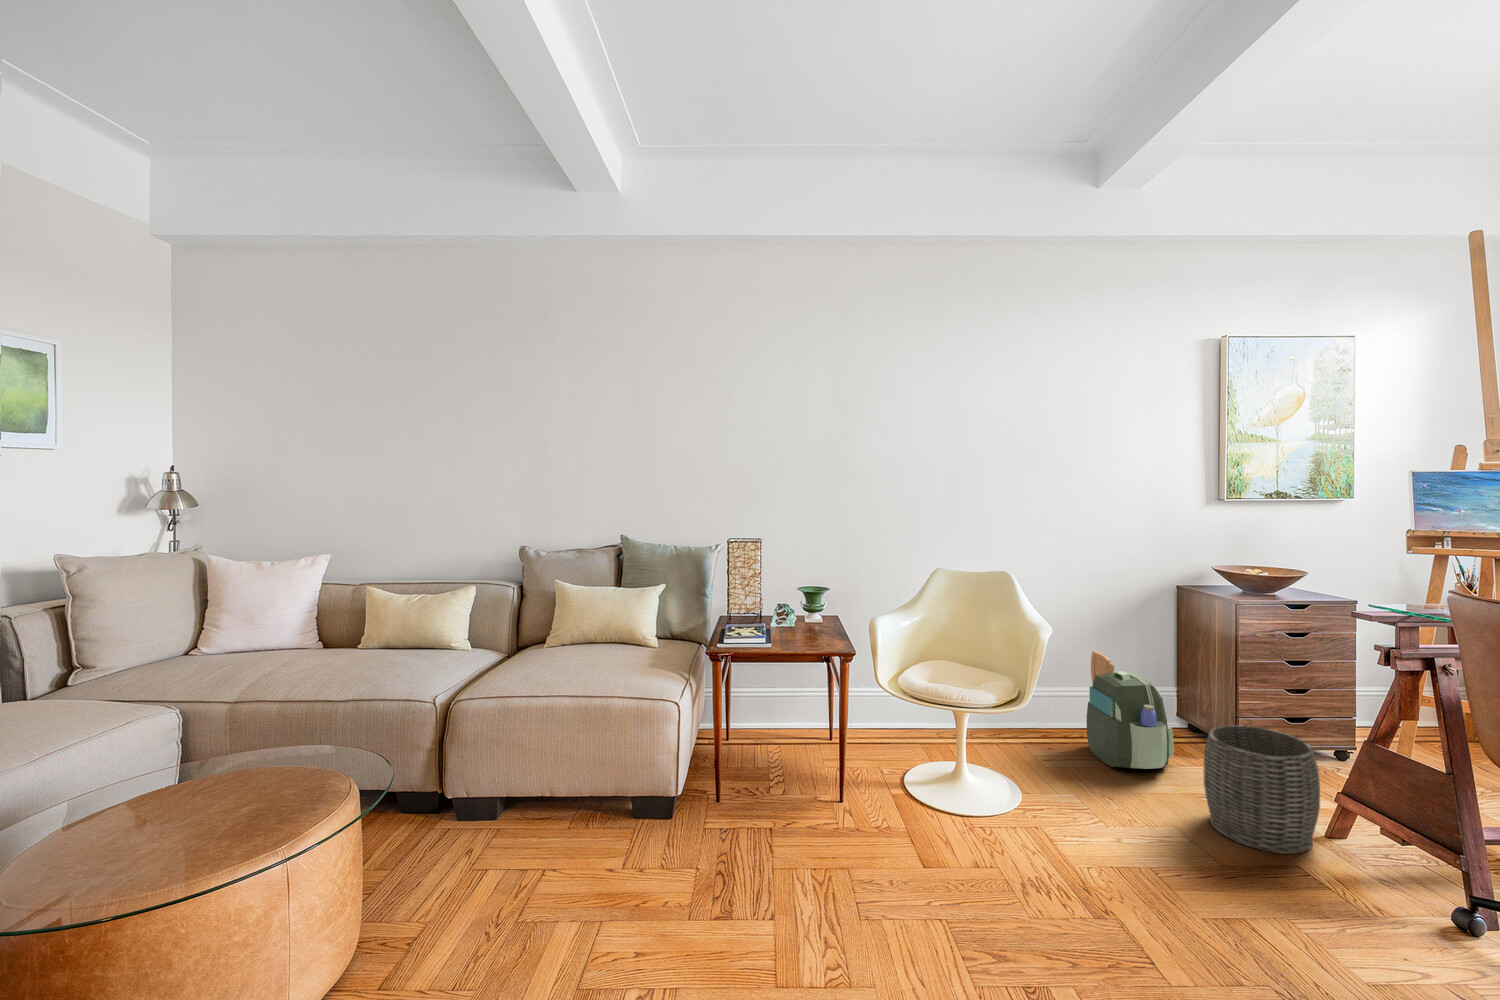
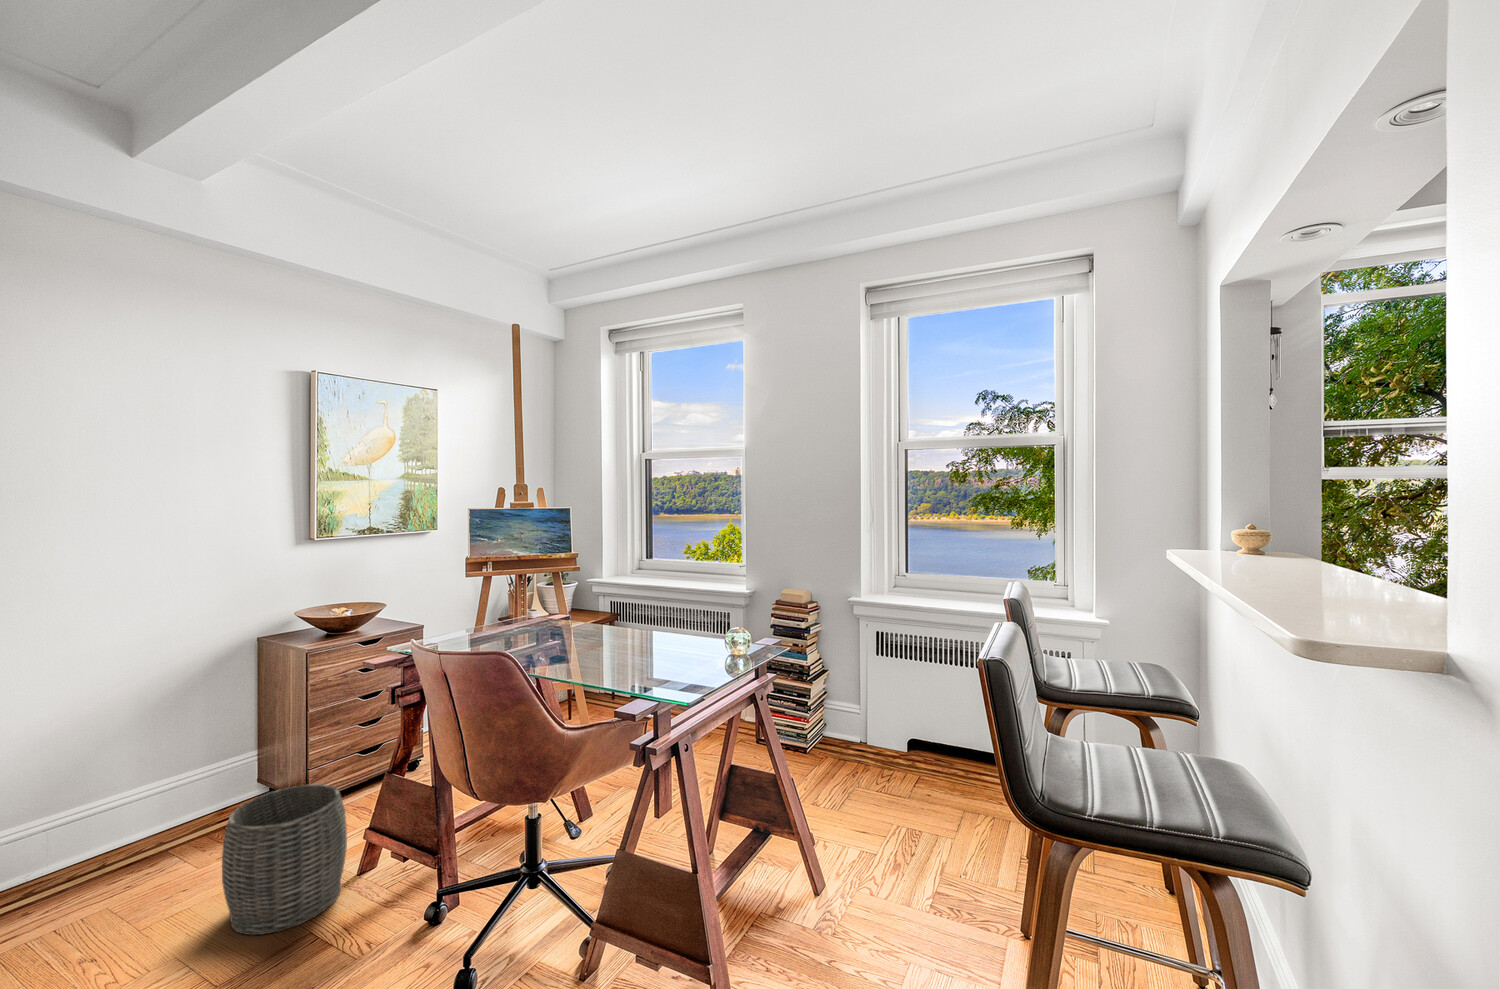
backpack: present [1087,651,1174,769] -> none [103,738,225,893]

